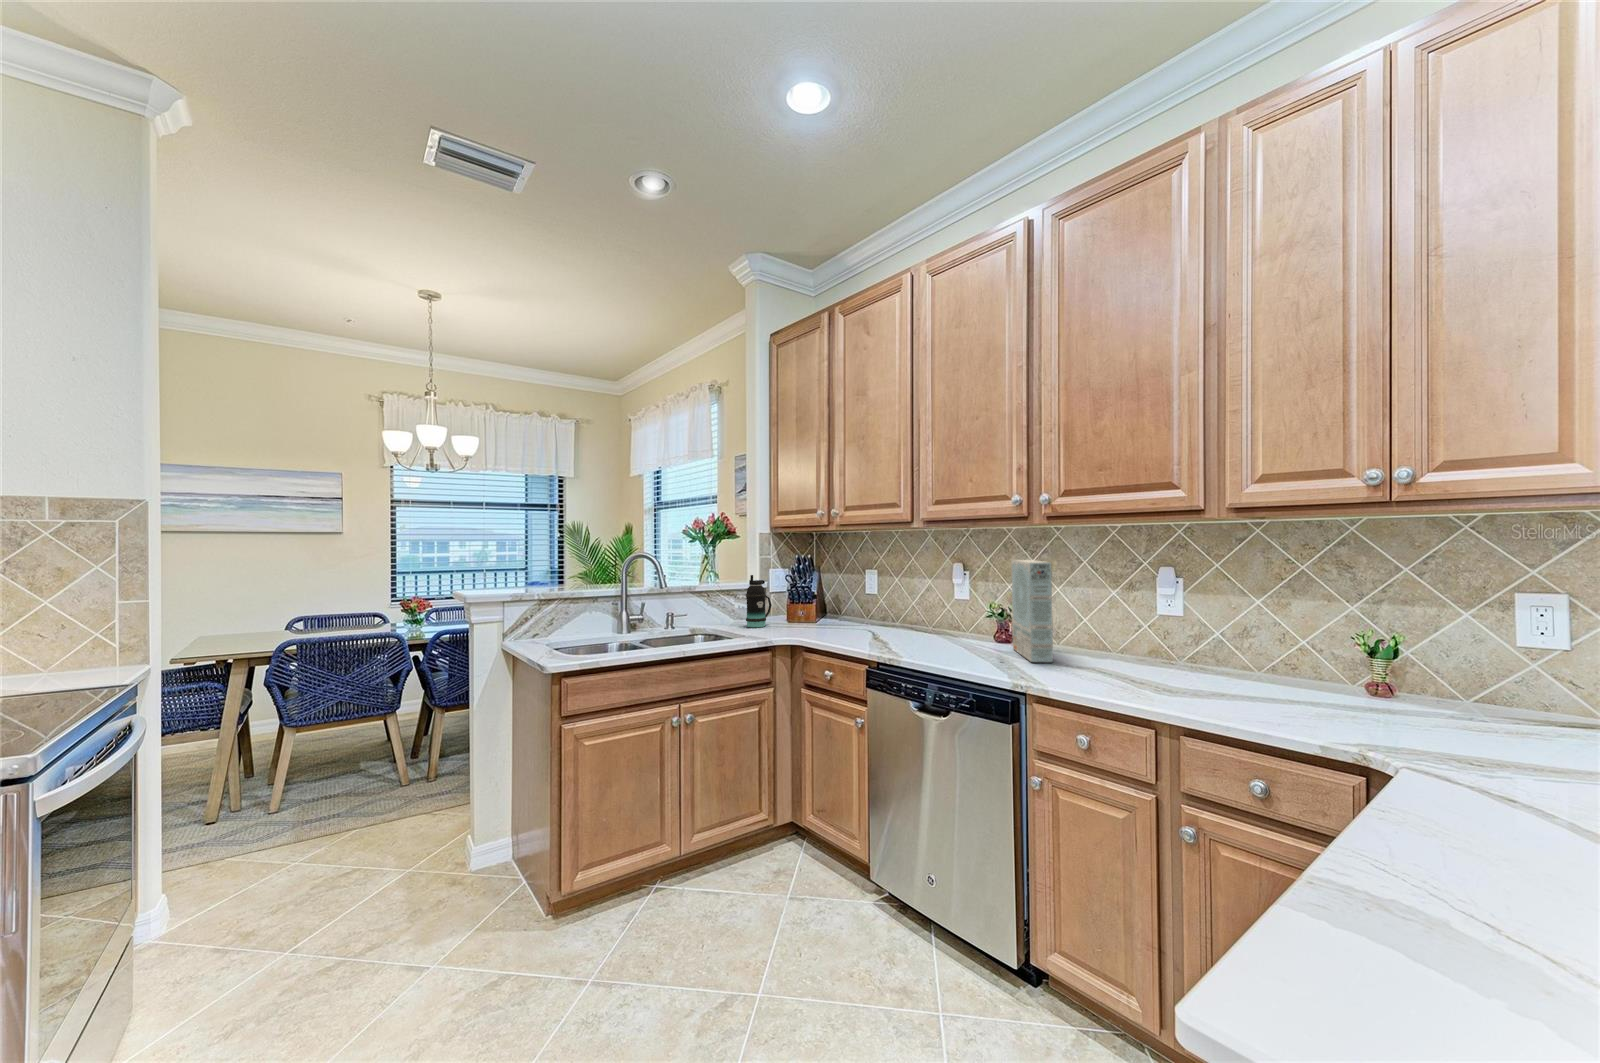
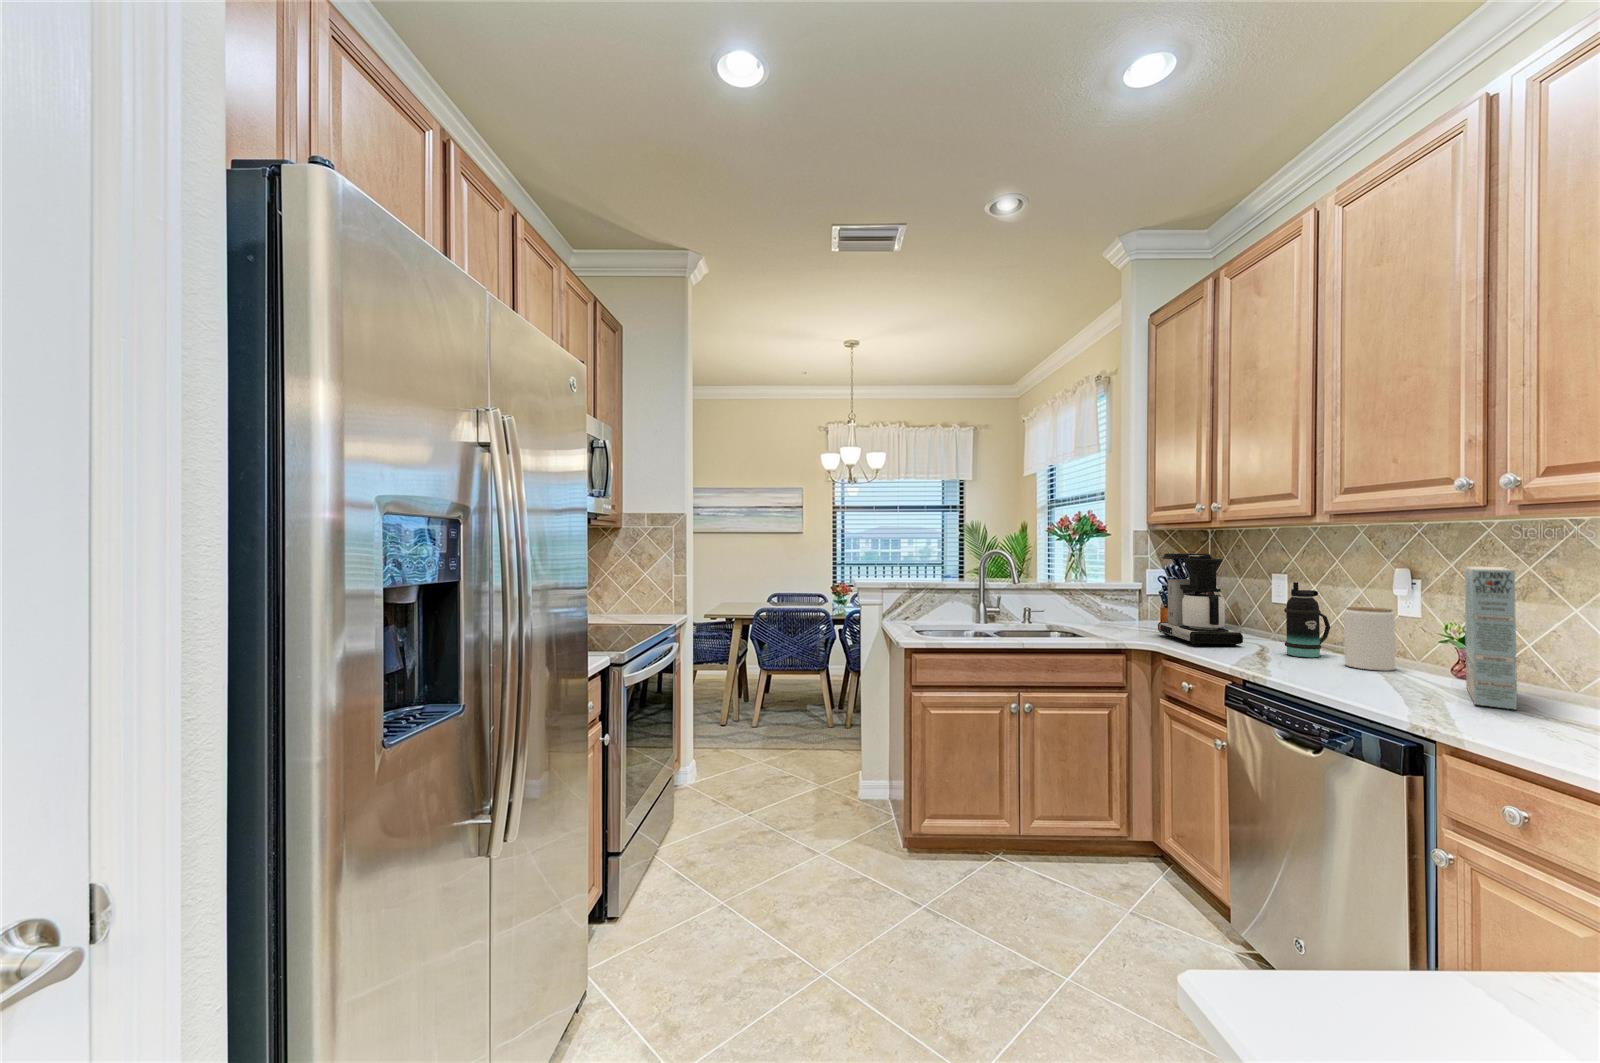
coffee maker: none [788,554,858,636] -> present [1158,554,1243,646]
bottle: present [746,575,772,627] -> present [1284,582,1330,657]
jar: none [934,594,965,643] -> present [1344,607,1395,671]

